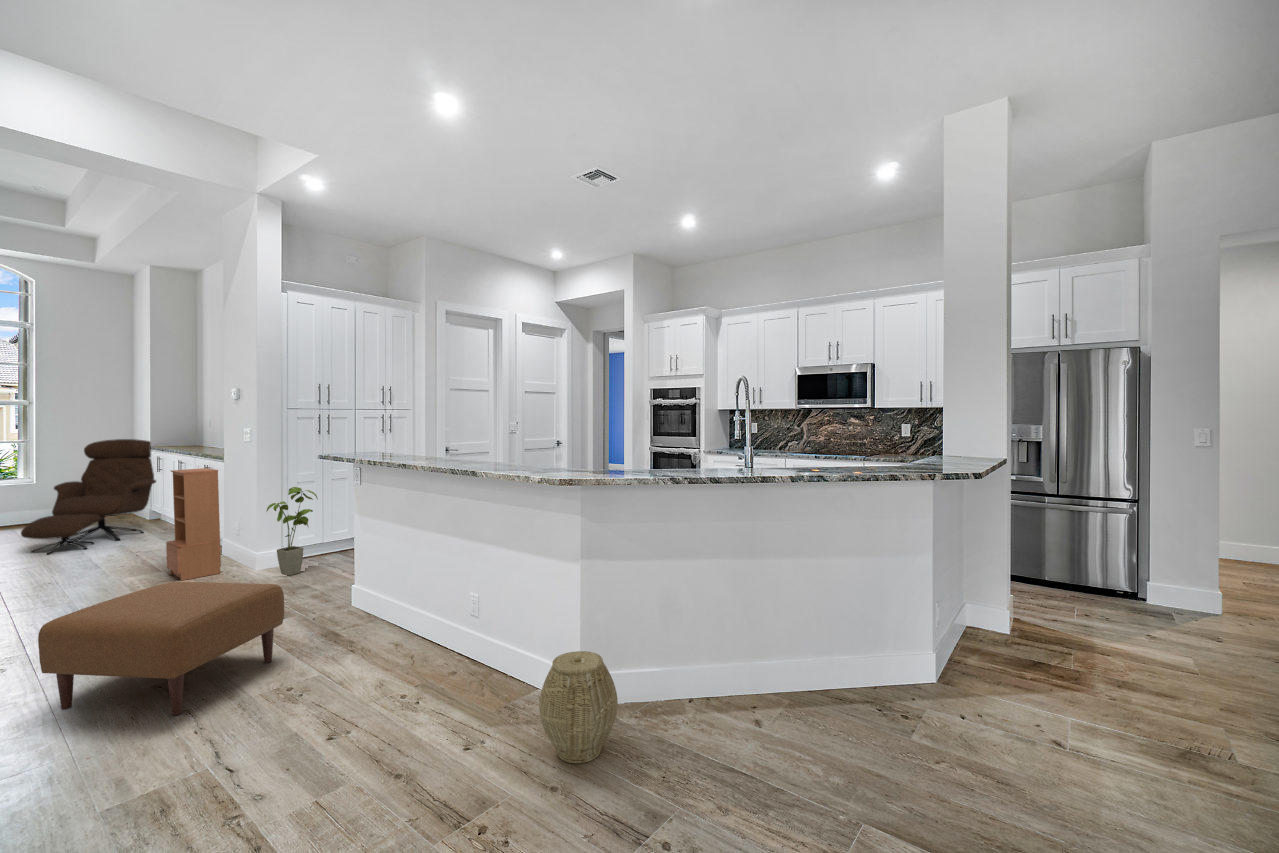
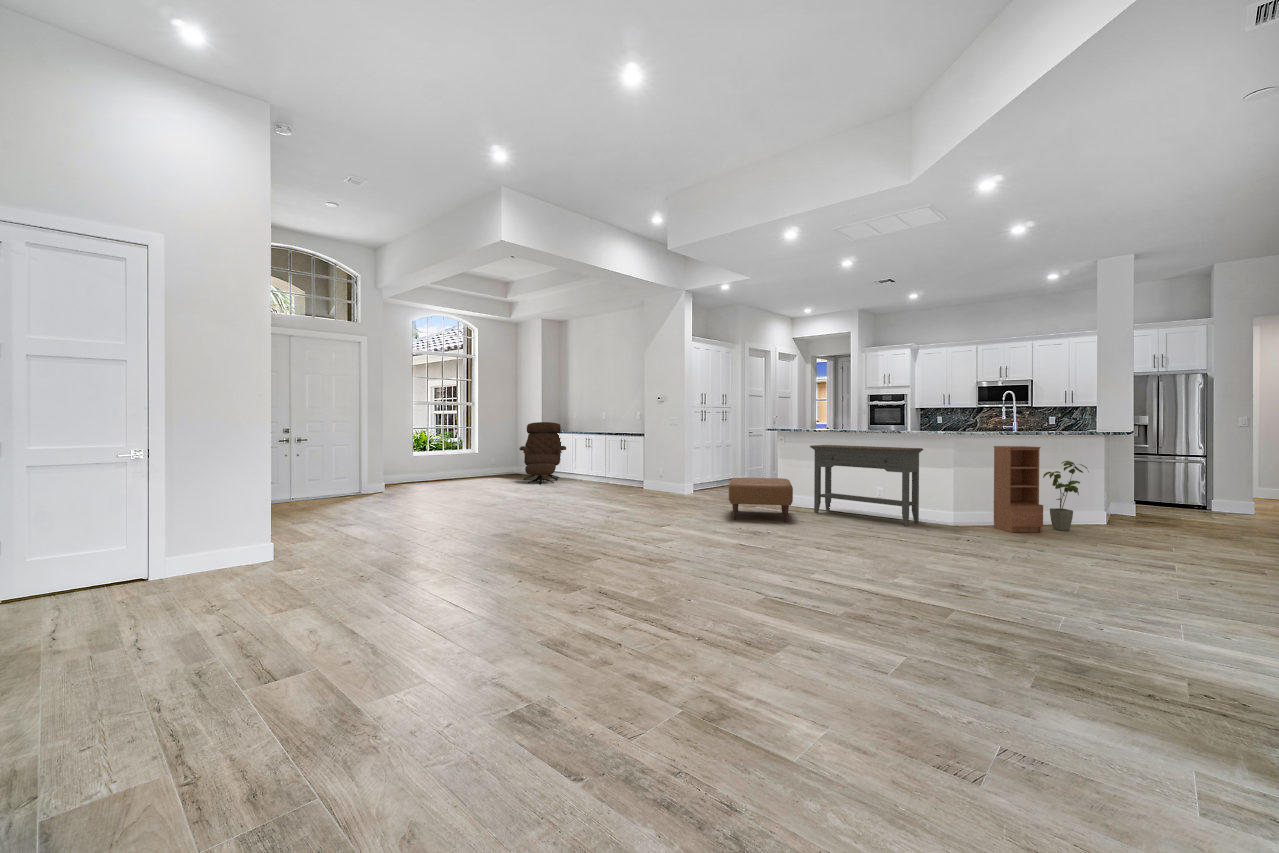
bookcase: present [166,468,221,581] -> present [994,446,1043,532]
house plant: present [267,487,318,576] -> present [1043,461,1089,531]
console table: none [332,500,509,727] -> present [810,445,923,526]
woven basket: present [539,651,618,763] -> none [956,494,991,533]

